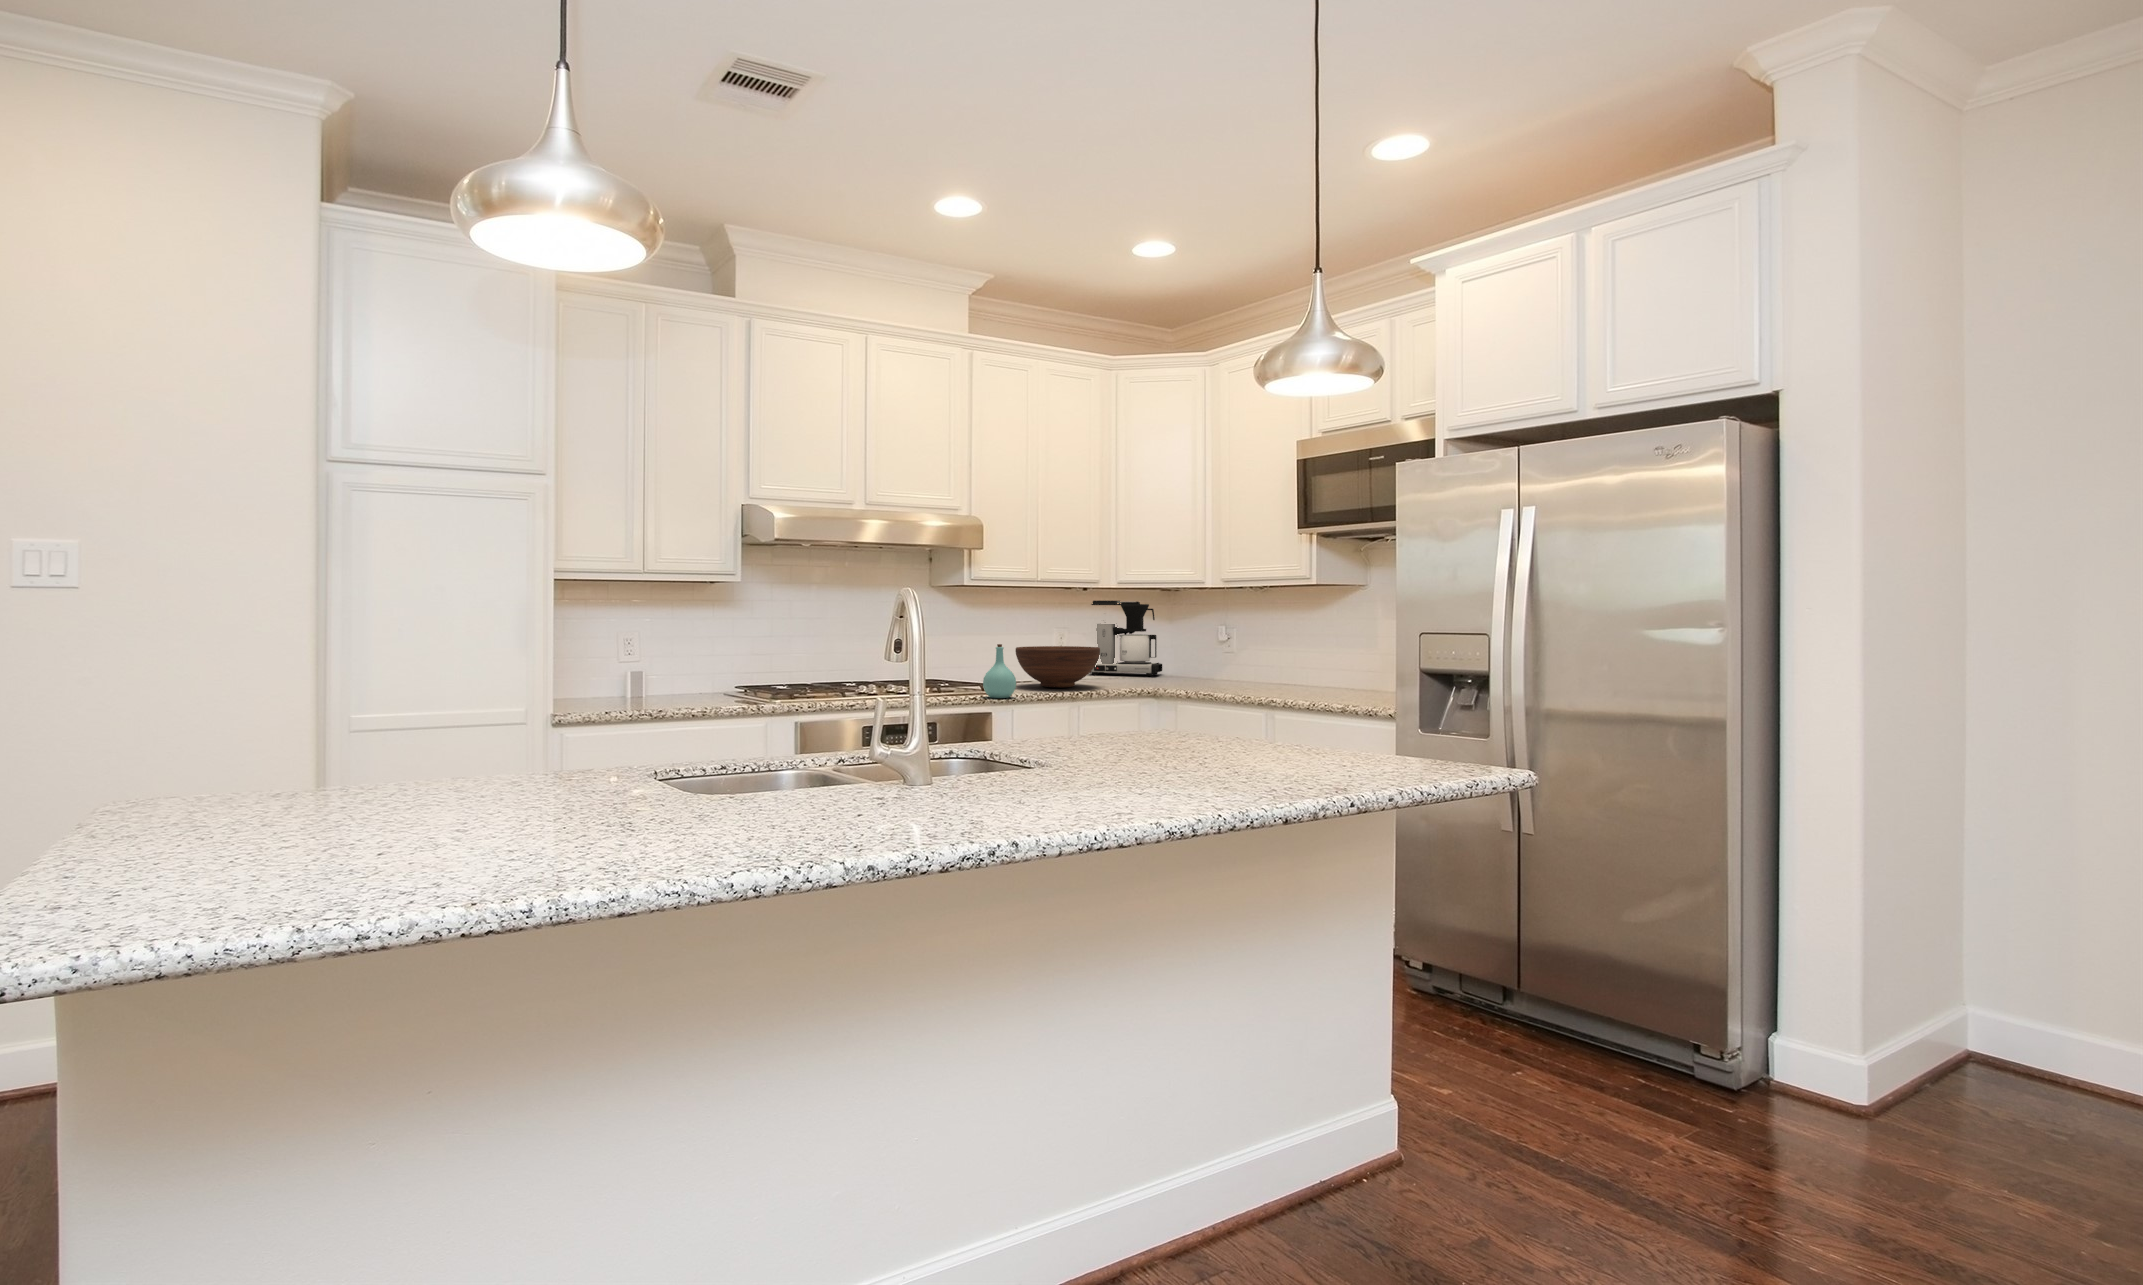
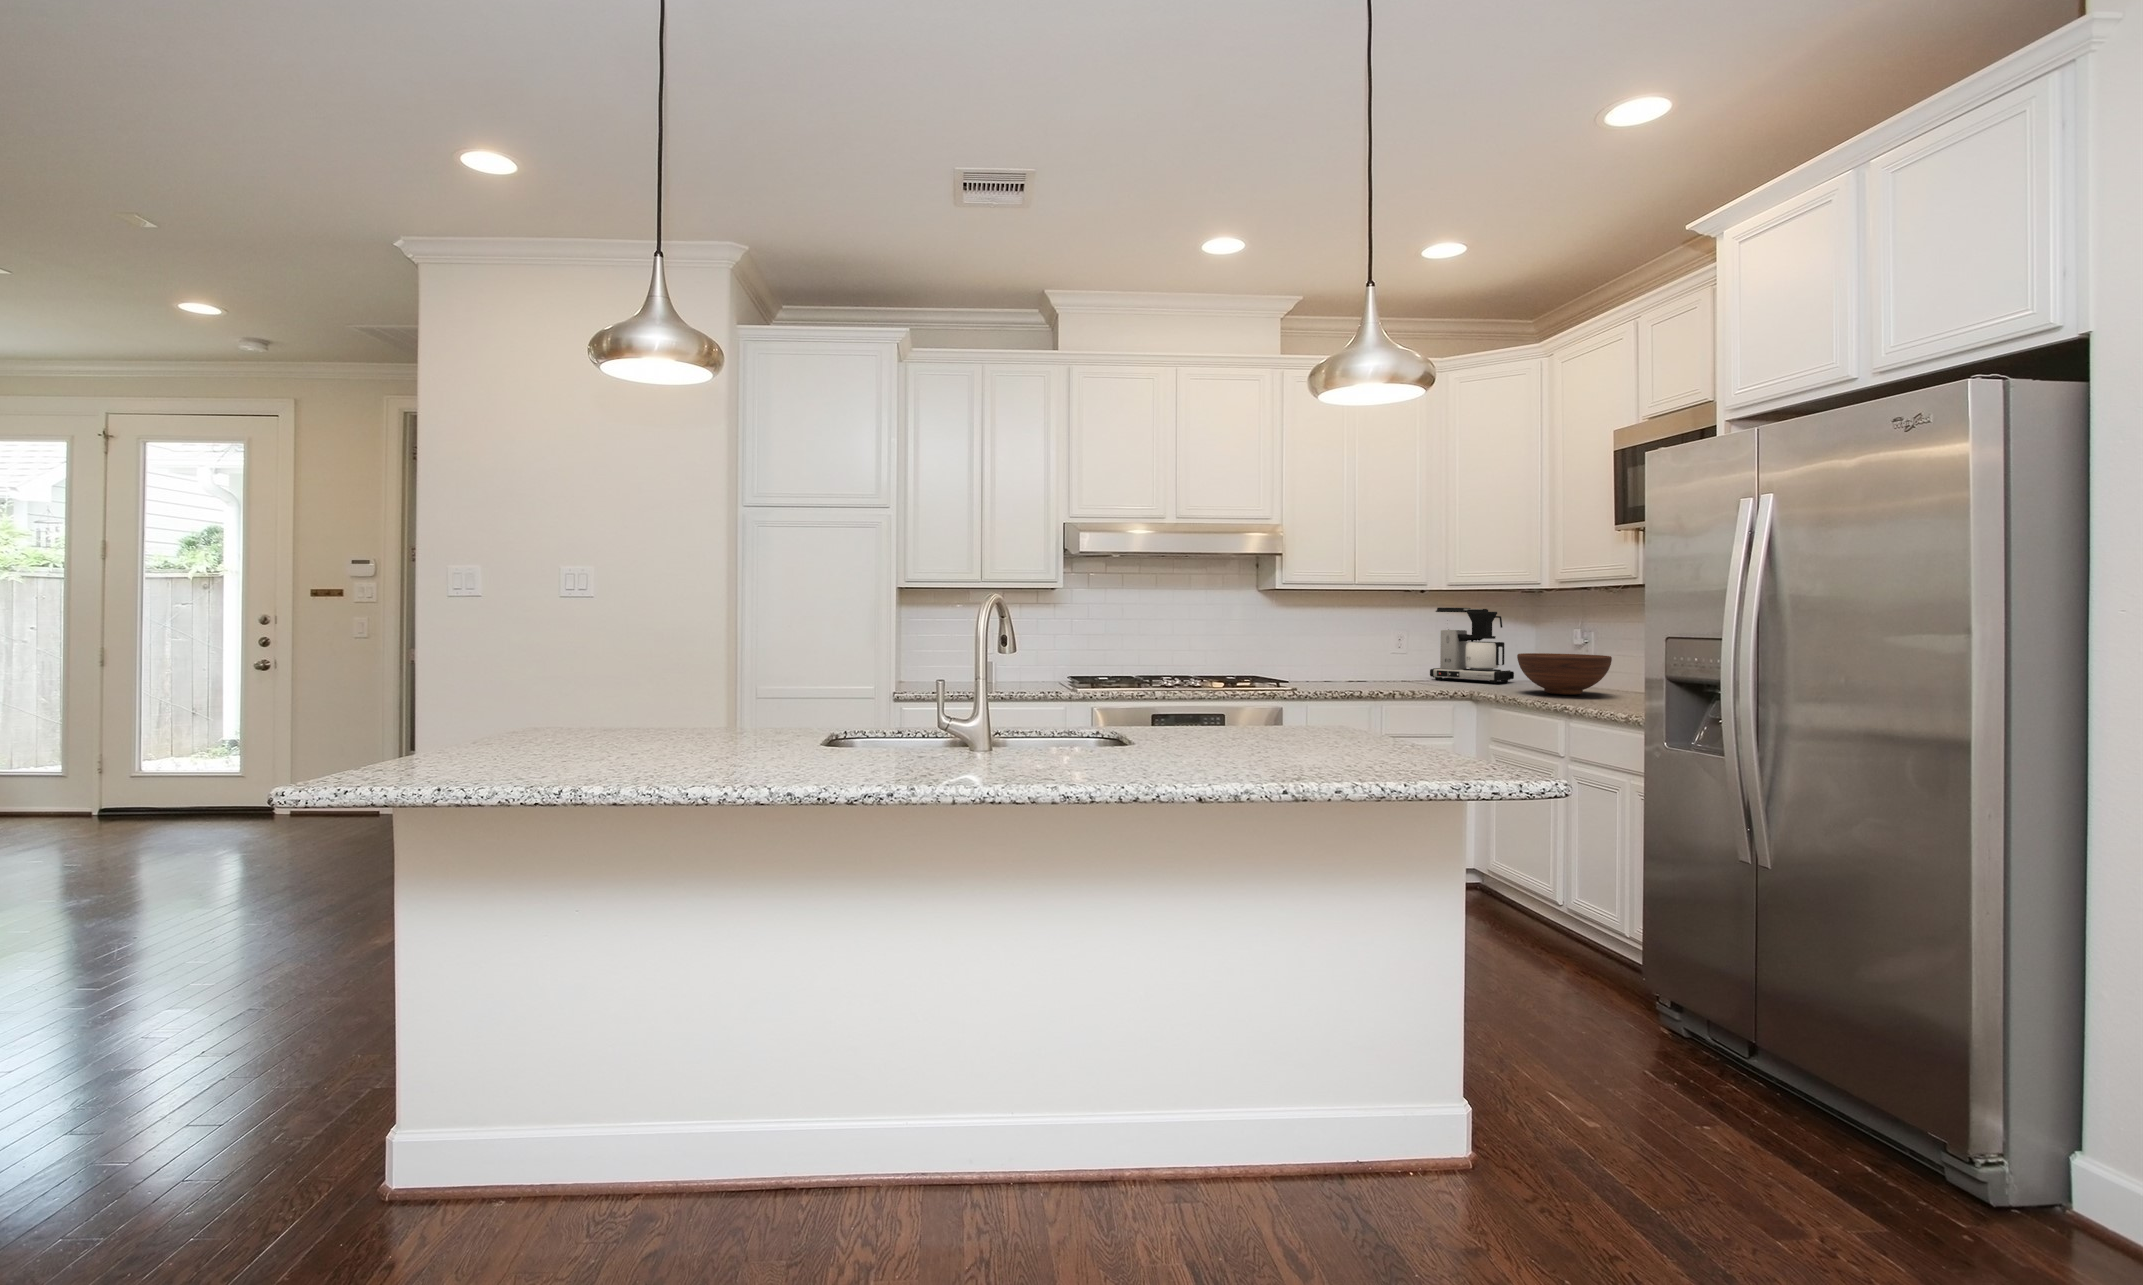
bottle: present [983,644,1016,698] -> none [1277,647,1309,696]
fruit bowl: present [1016,646,1100,688] -> present [1517,653,1612,695]

